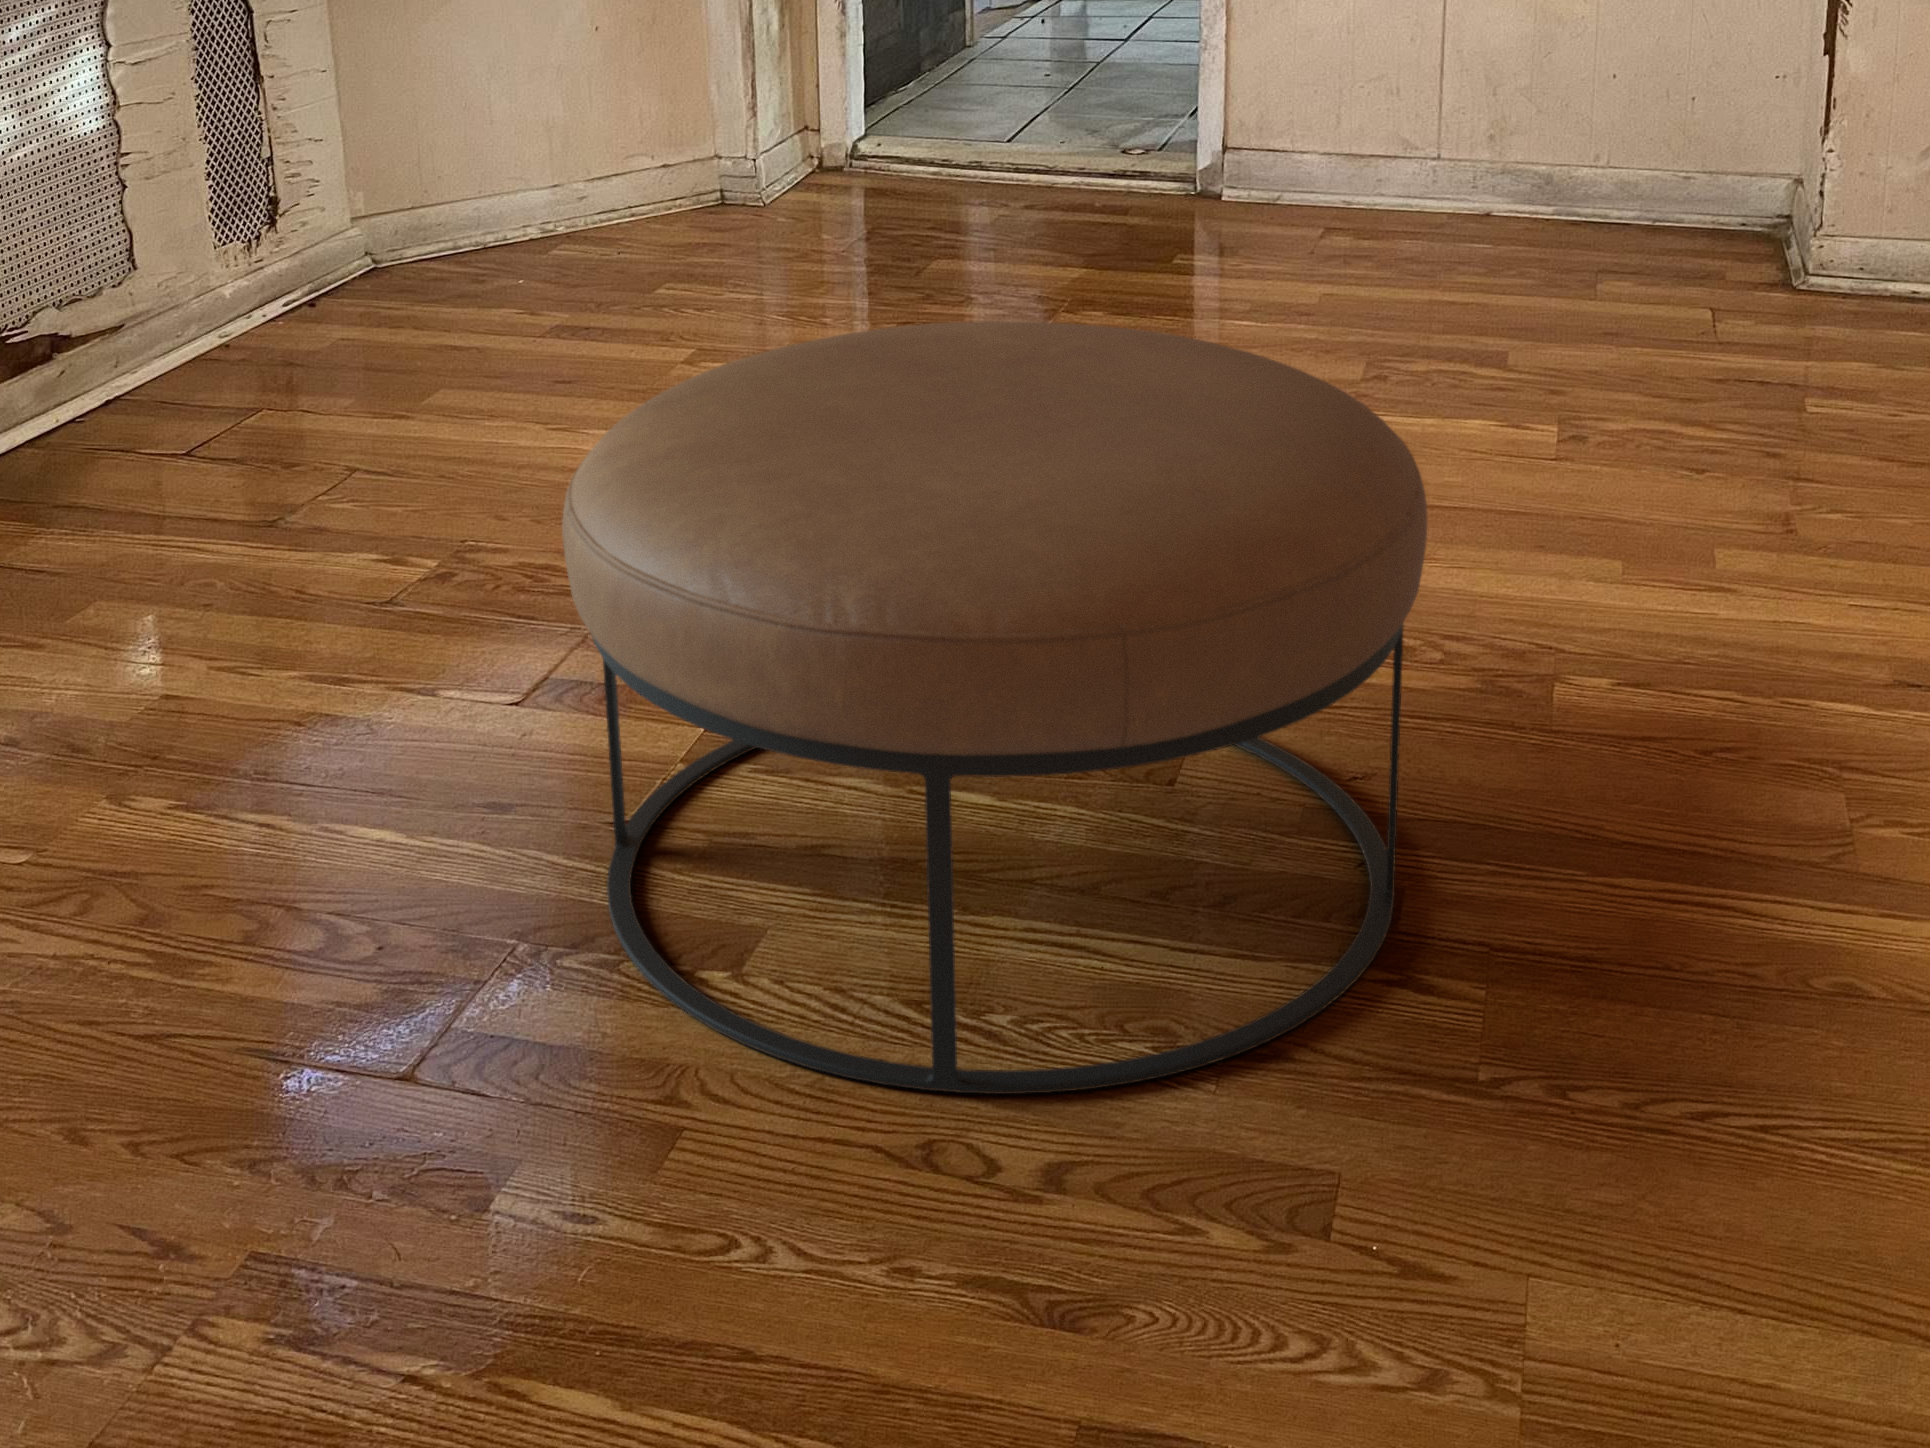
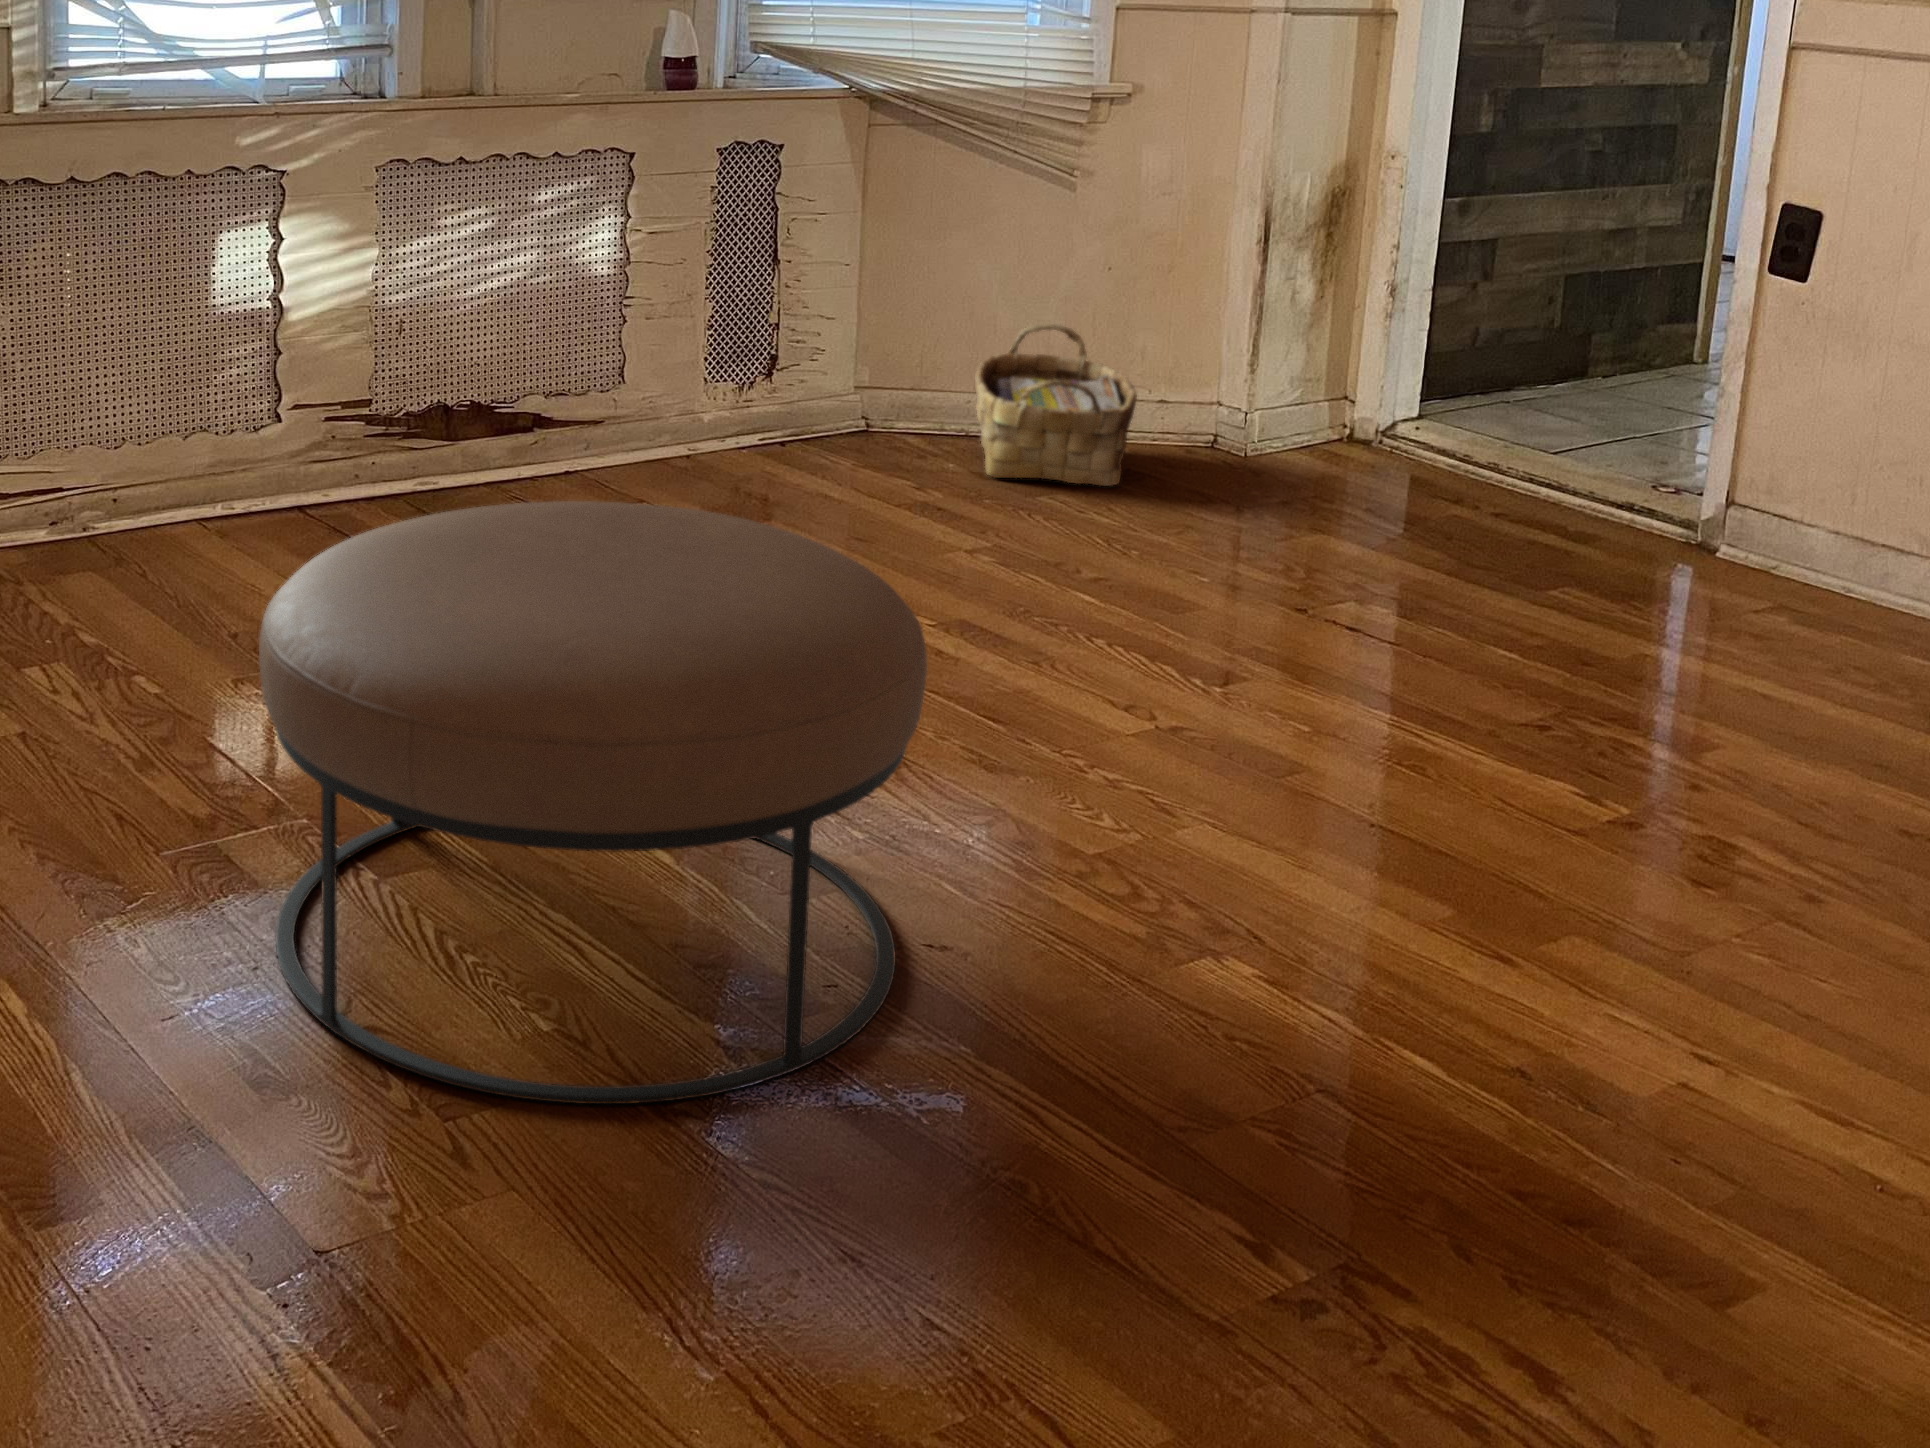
woven basket: none [501,99,703,285] -> present [975,324,1137,486]

